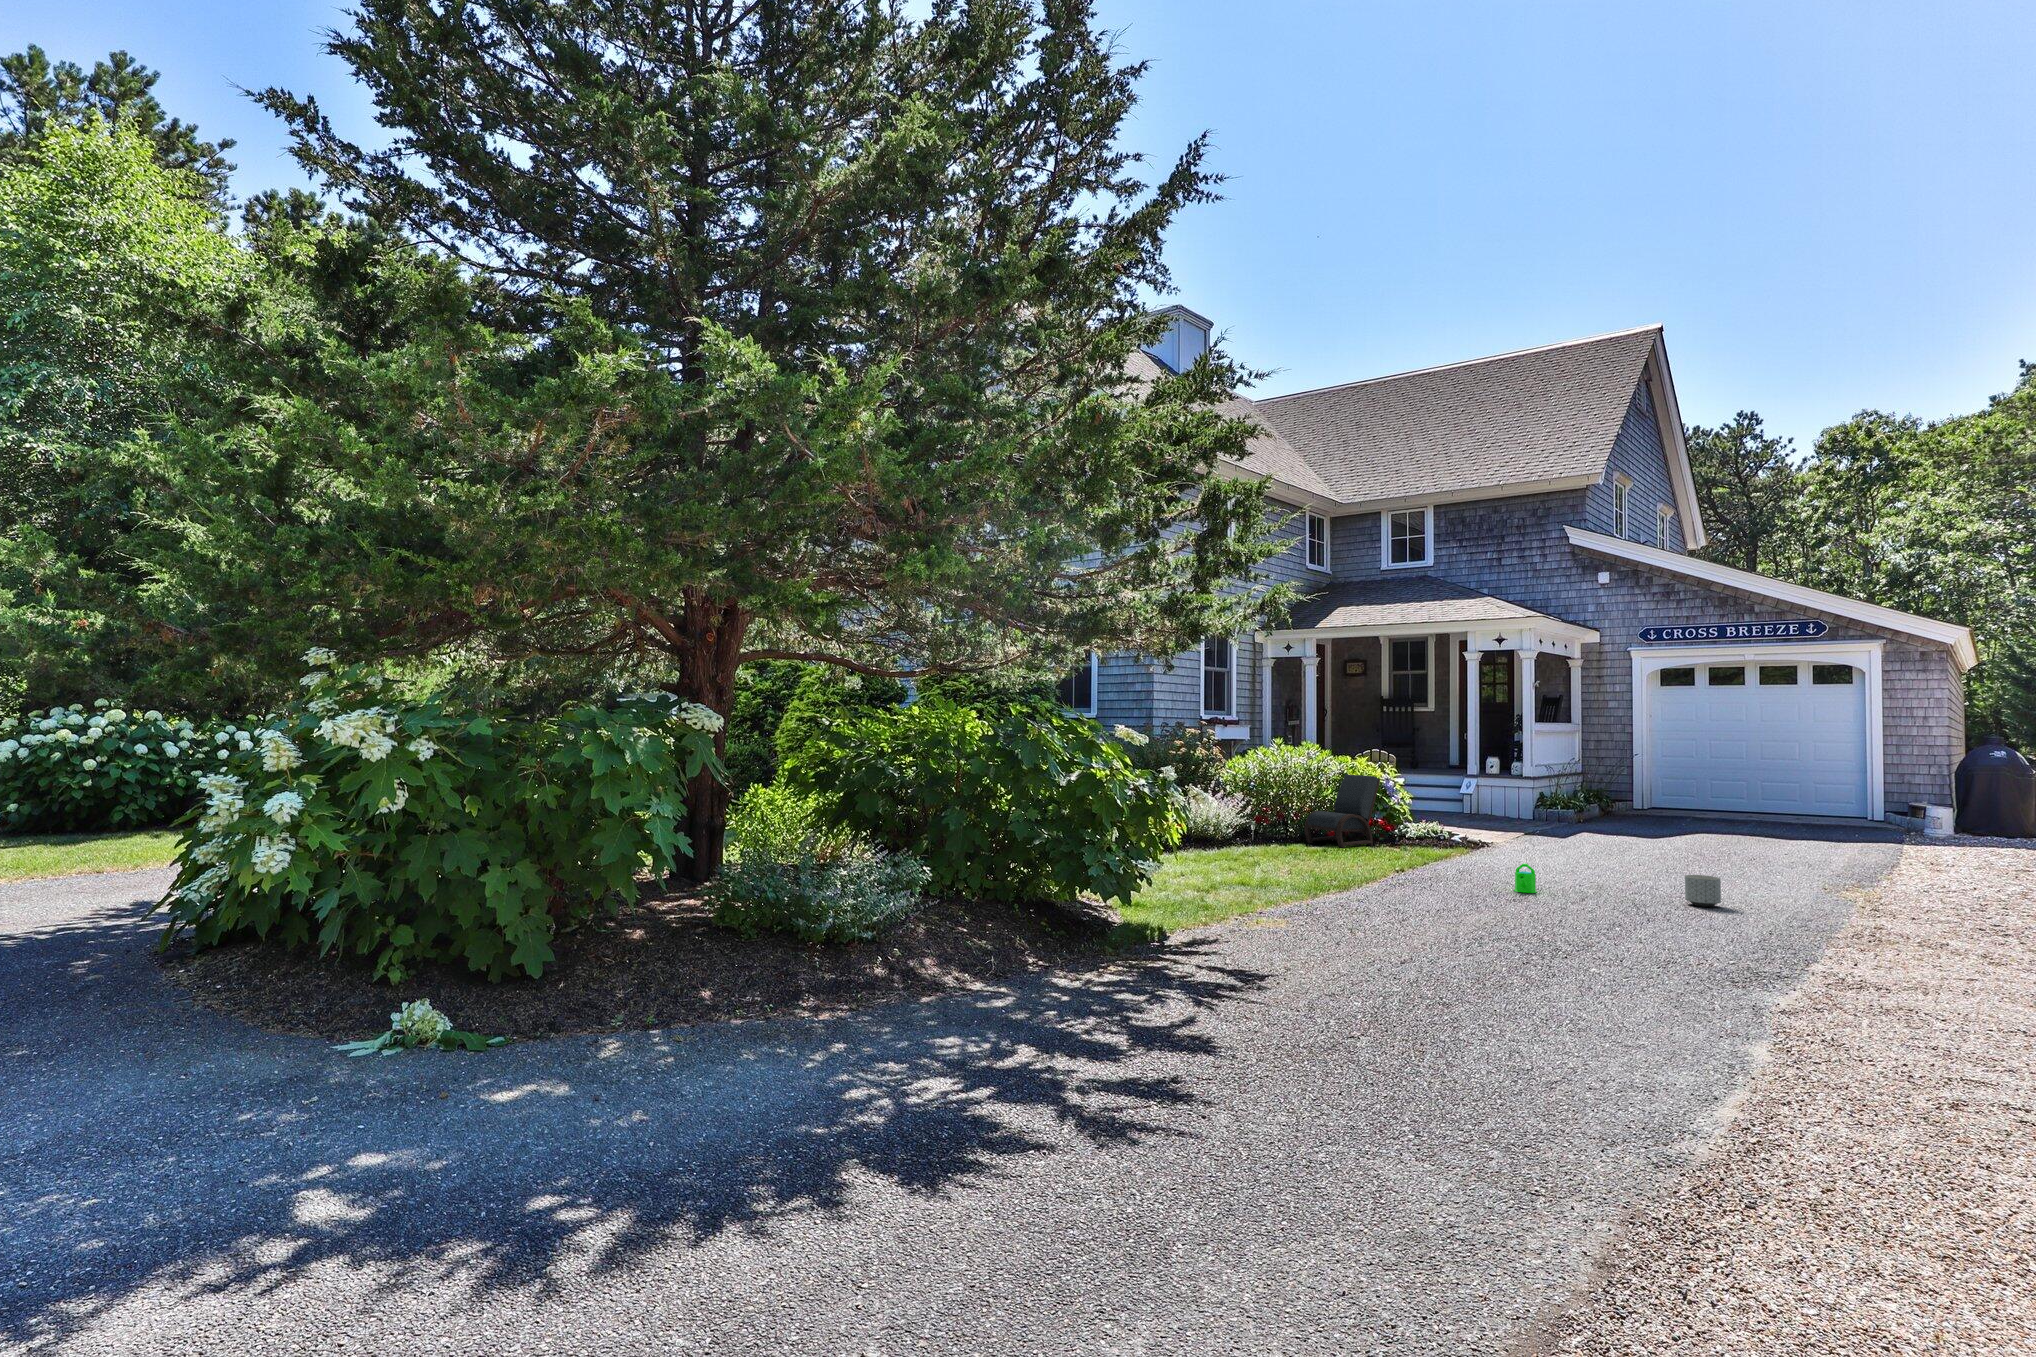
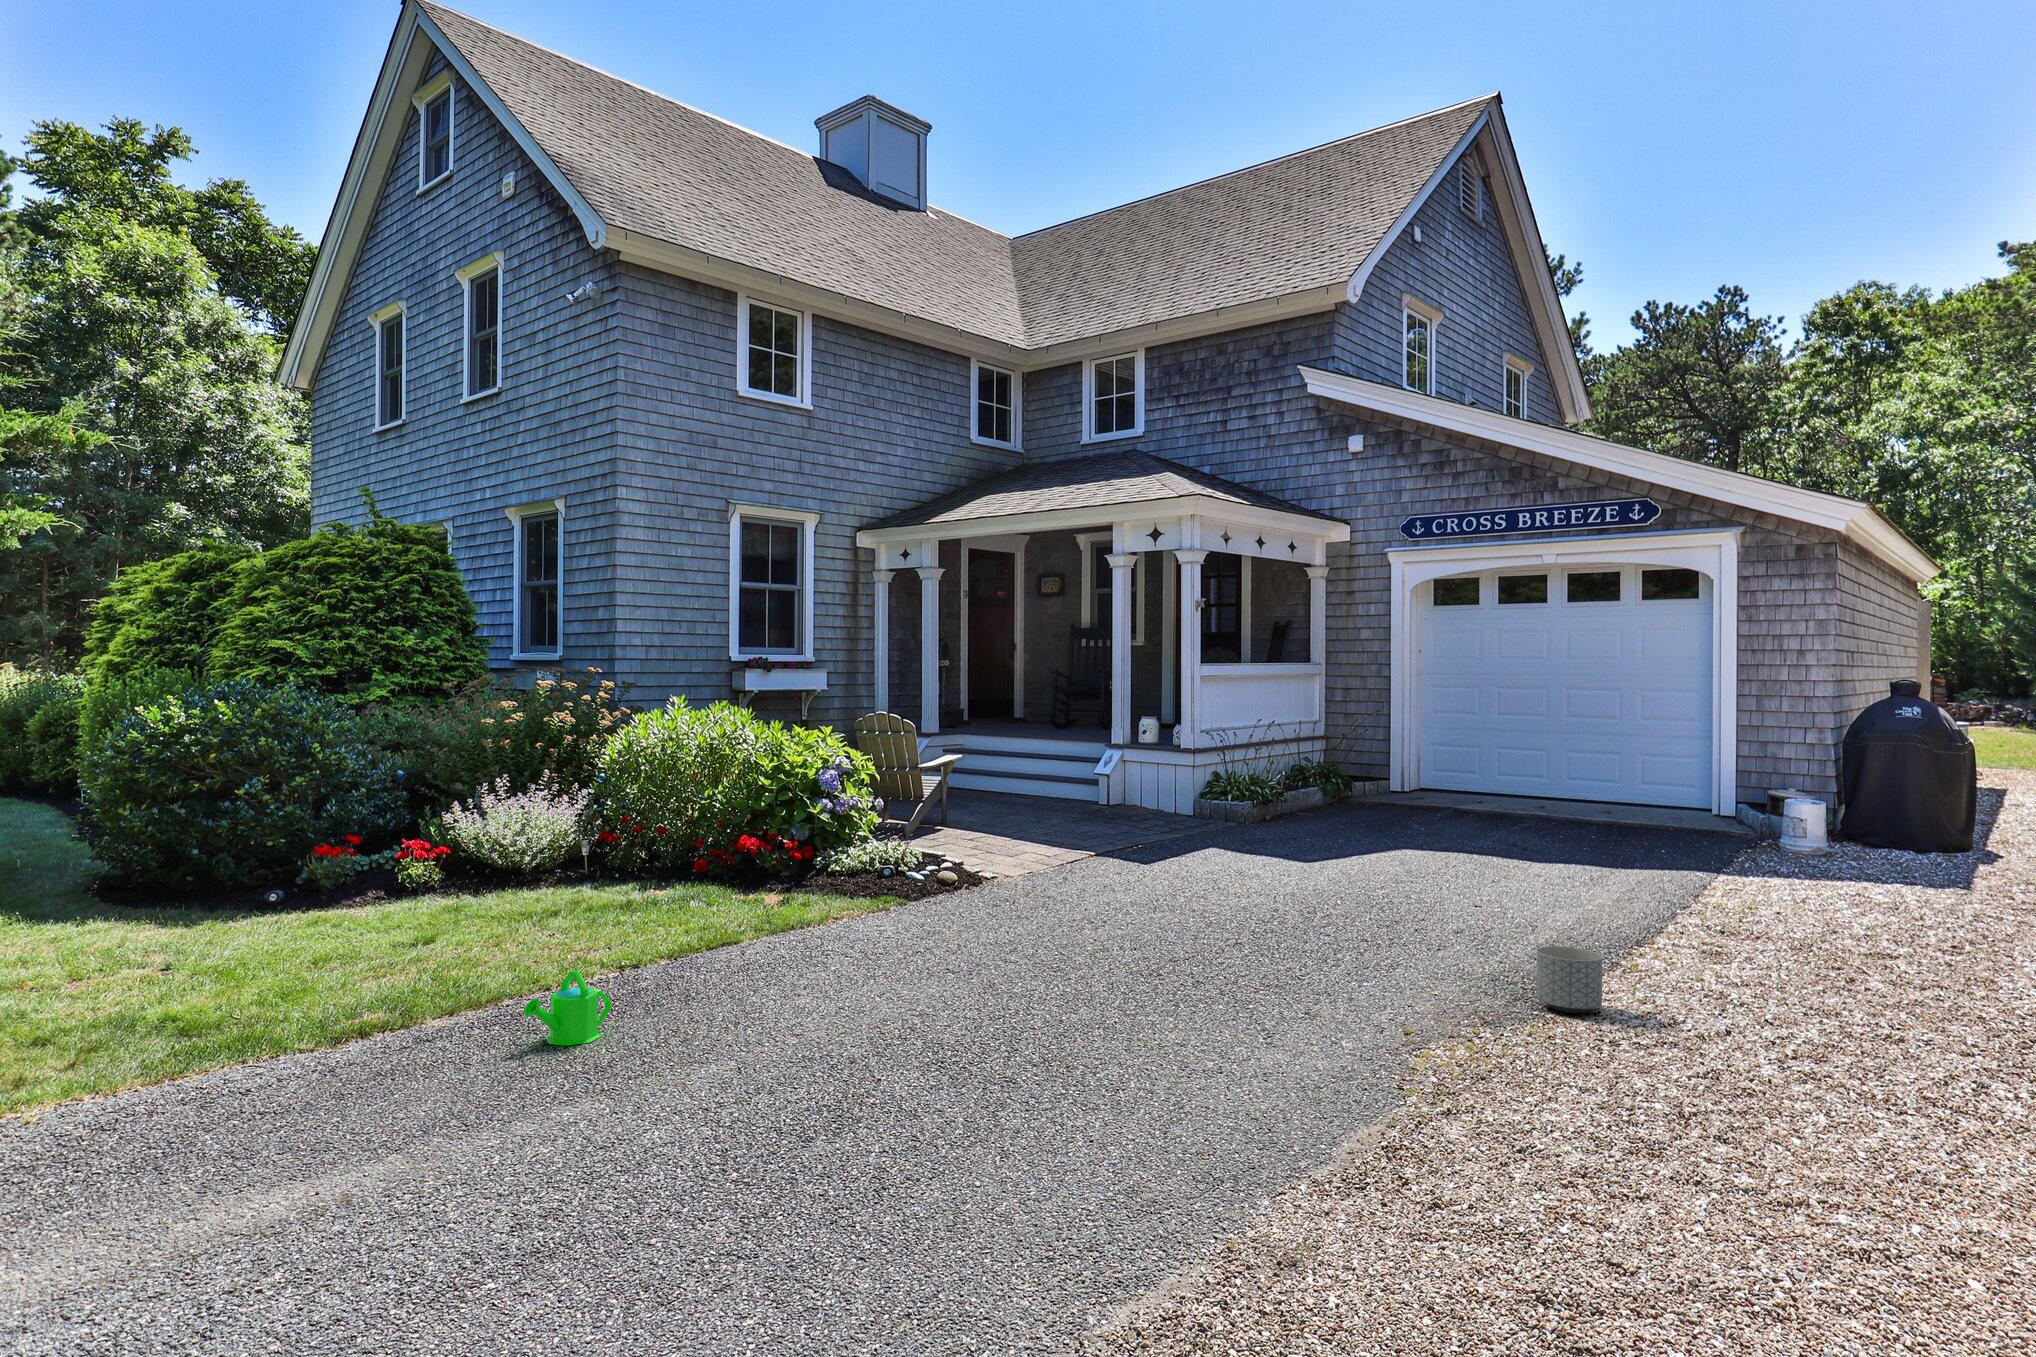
lounge chair: present [1304,774,1380,848] -> none [615,749,754,887]
planter: present [1685,875,1721,907] -> present [1536,946,1602,1013]

